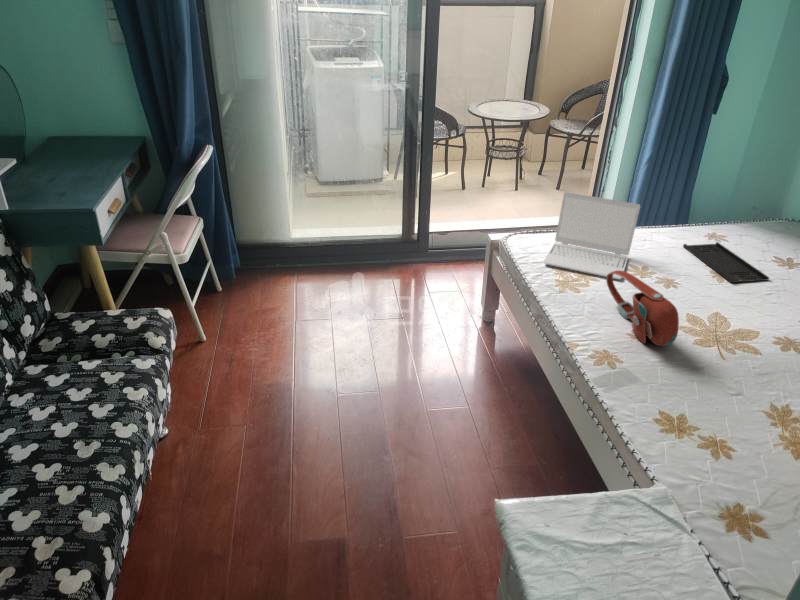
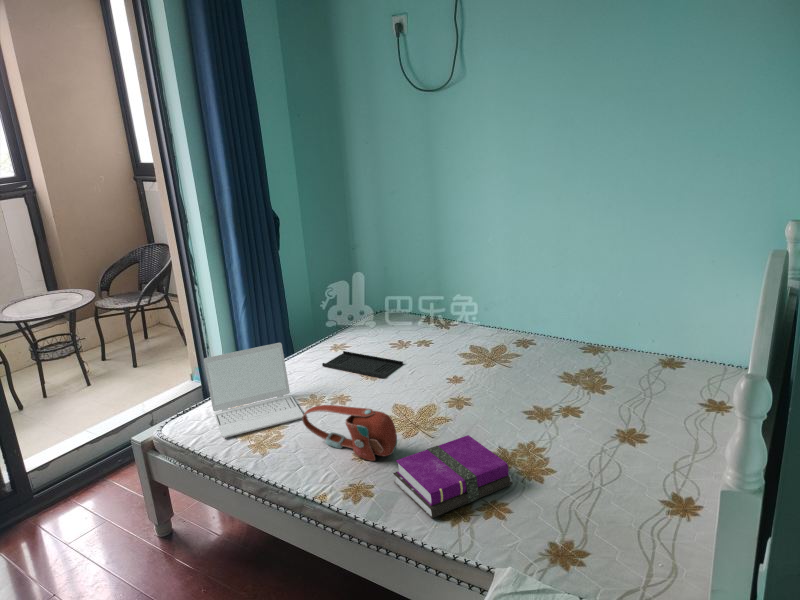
notebook: none [643,350,761,438] -> present [393,435,513,518]

